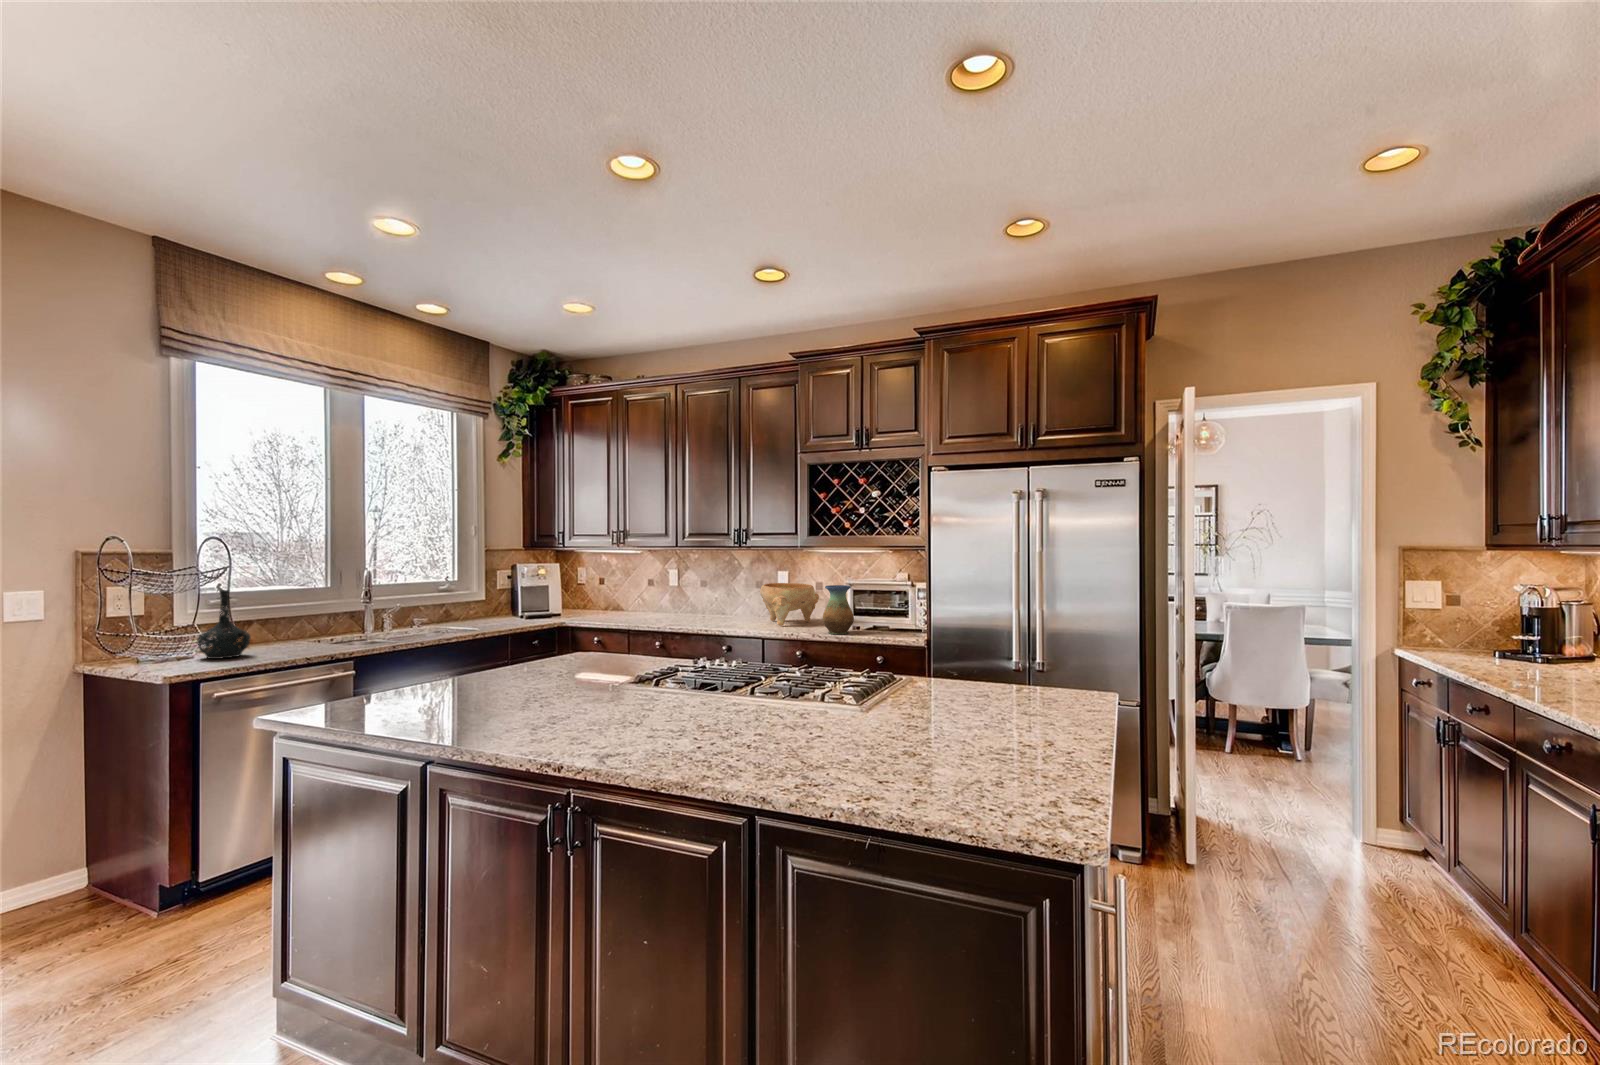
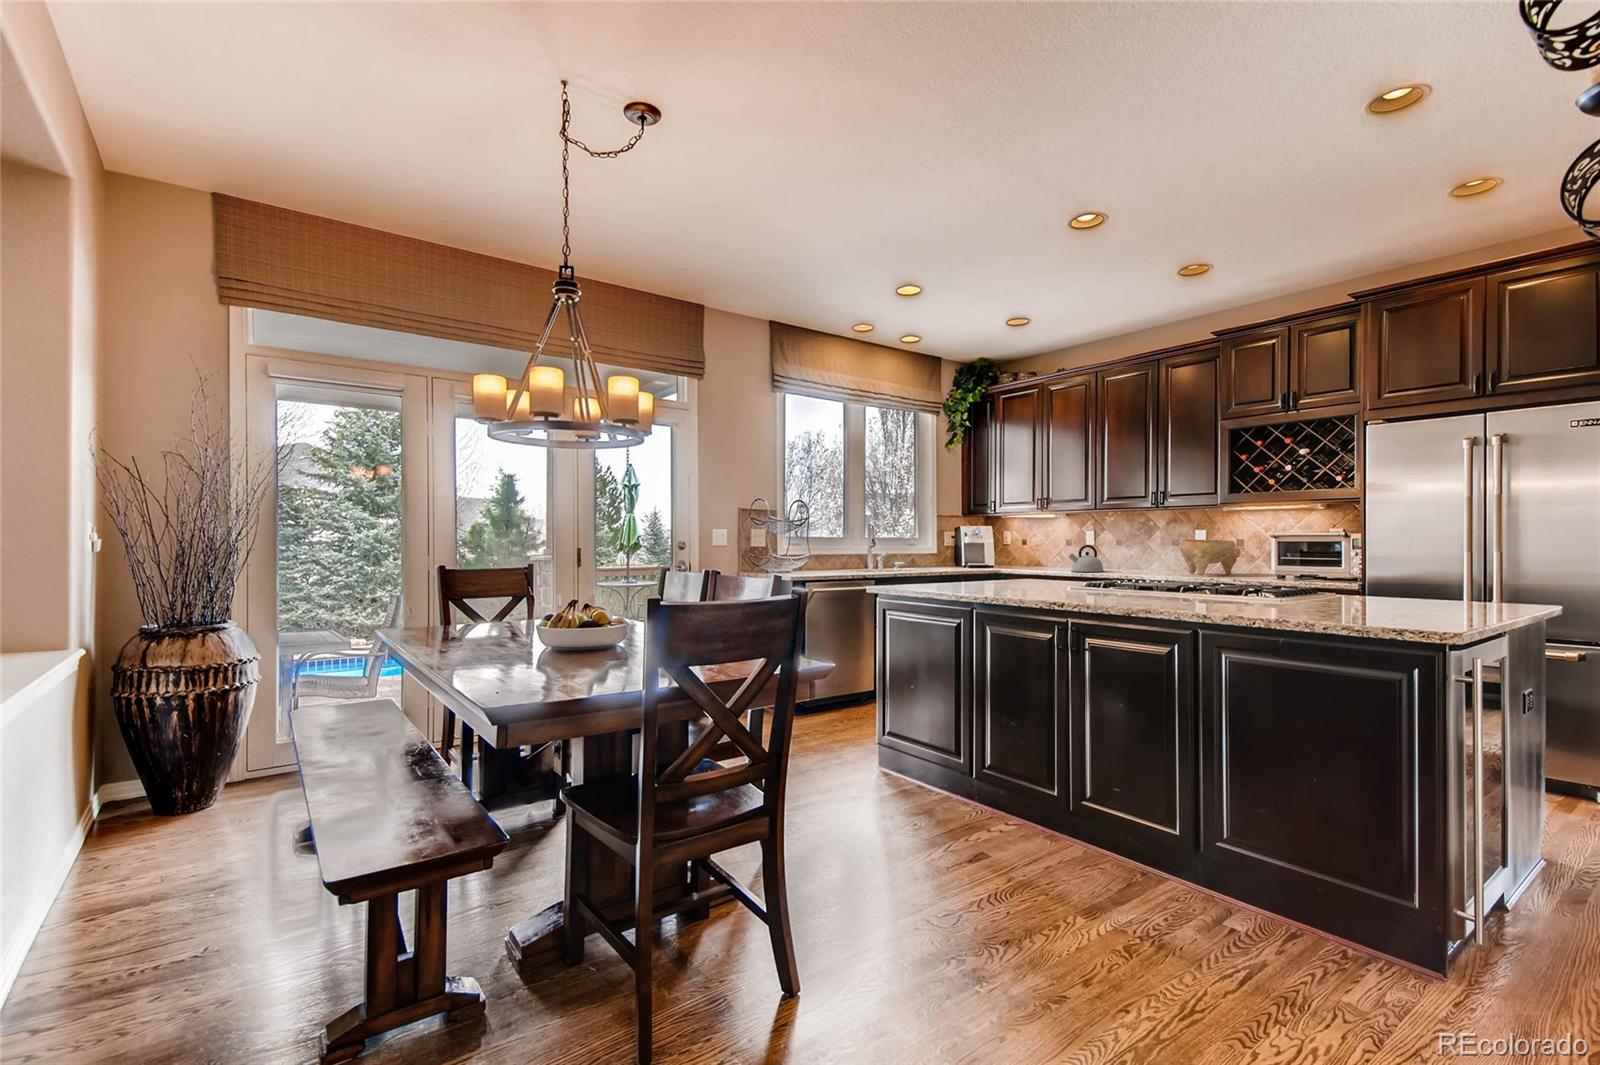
vase: present [823,585,854,634] -> none [1245,537,1278,580]
kettle: none [644,588,683,621] -> present [1069,545,1104,572]
bottle: present [198,590,250,659] -> none [793,532,819,574]

